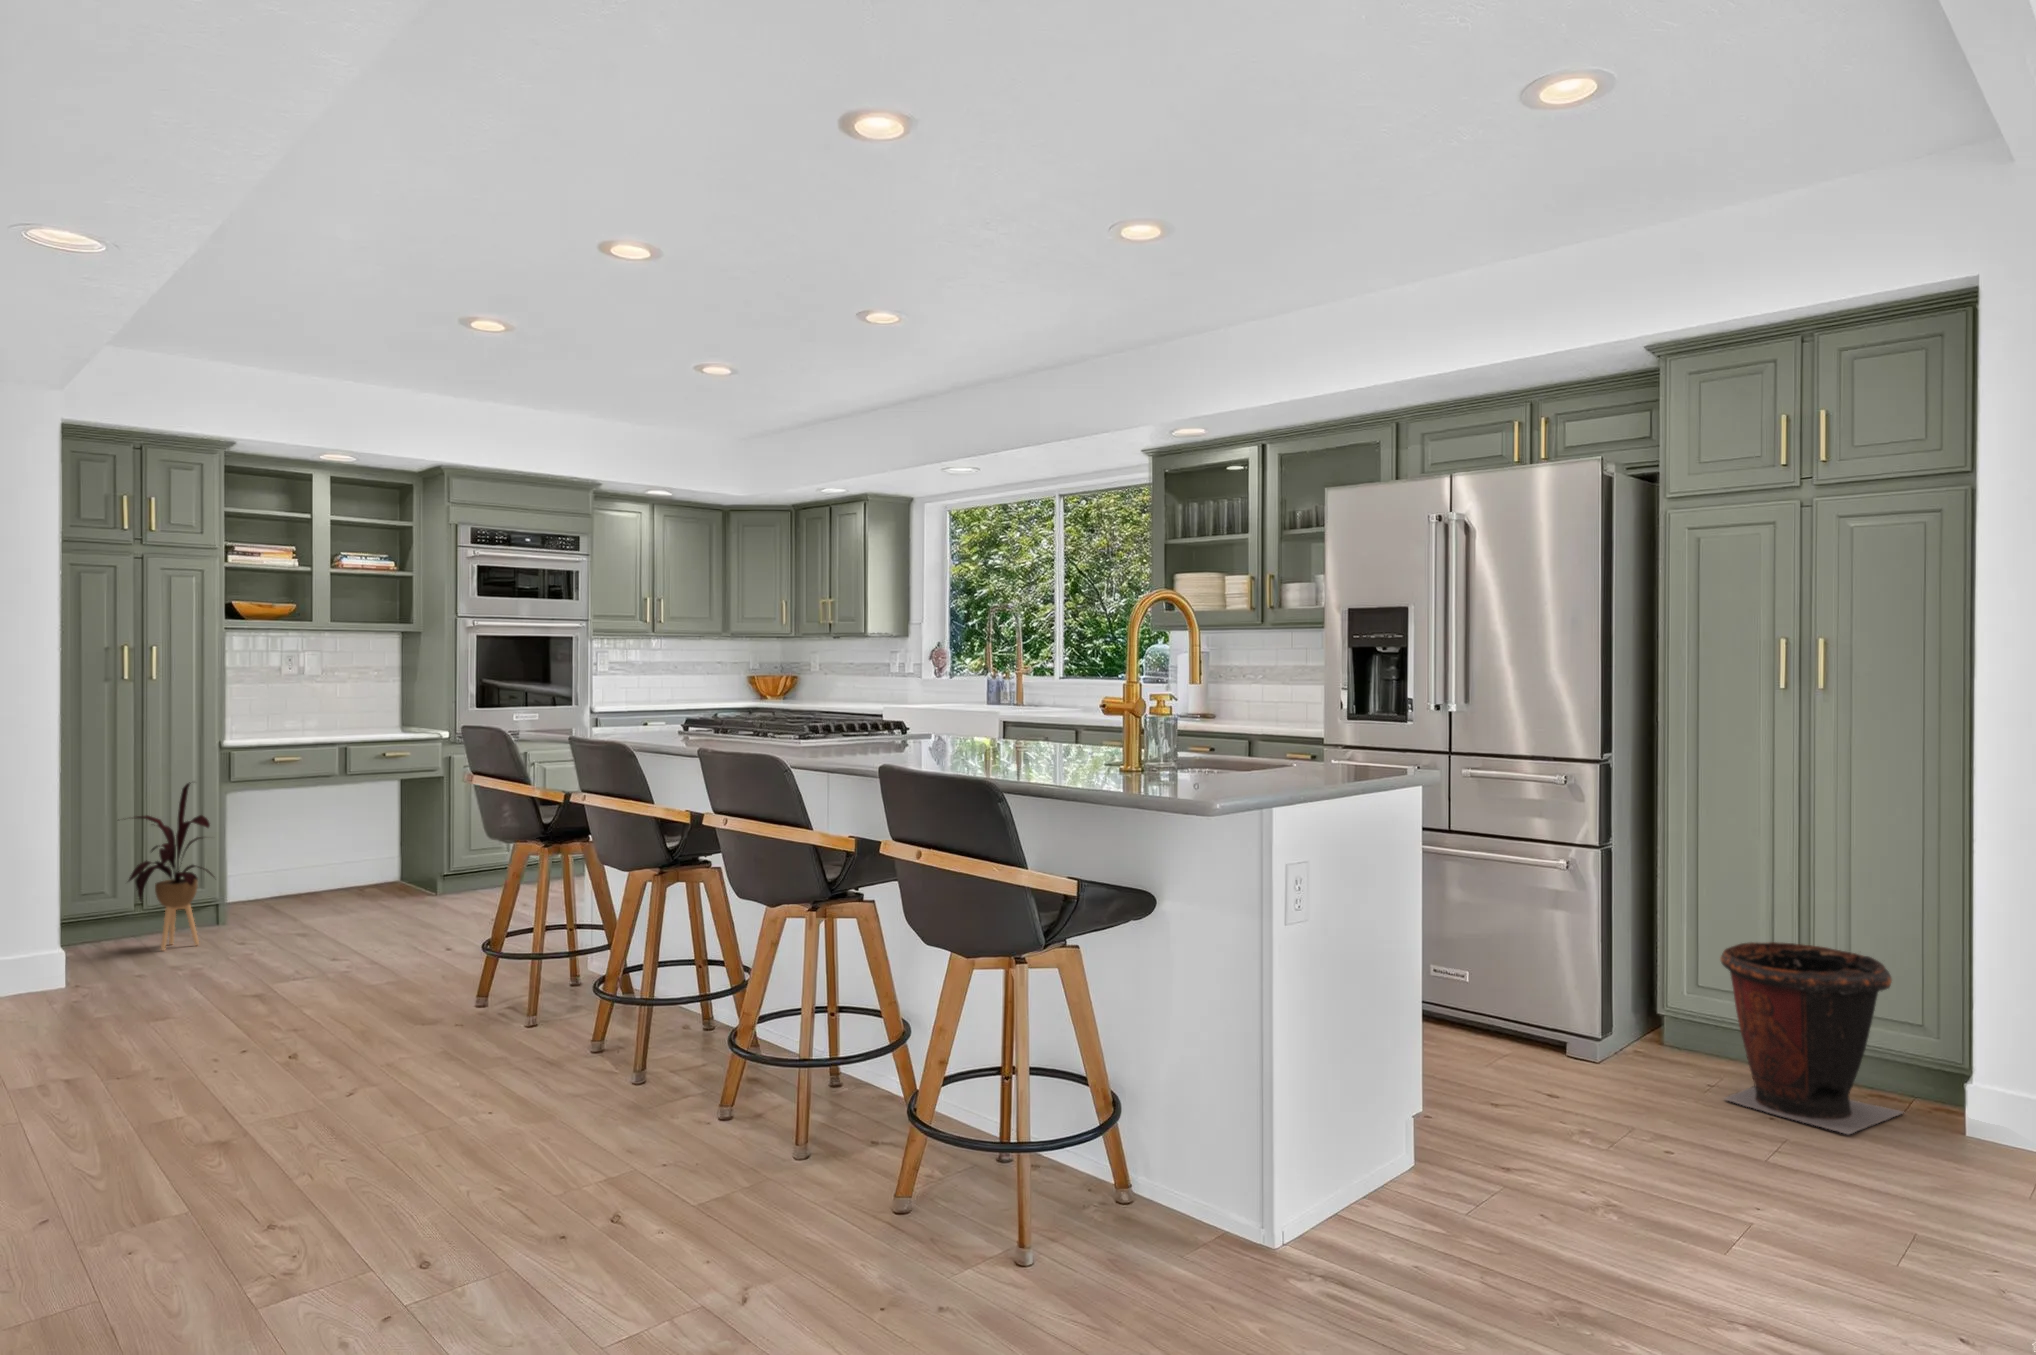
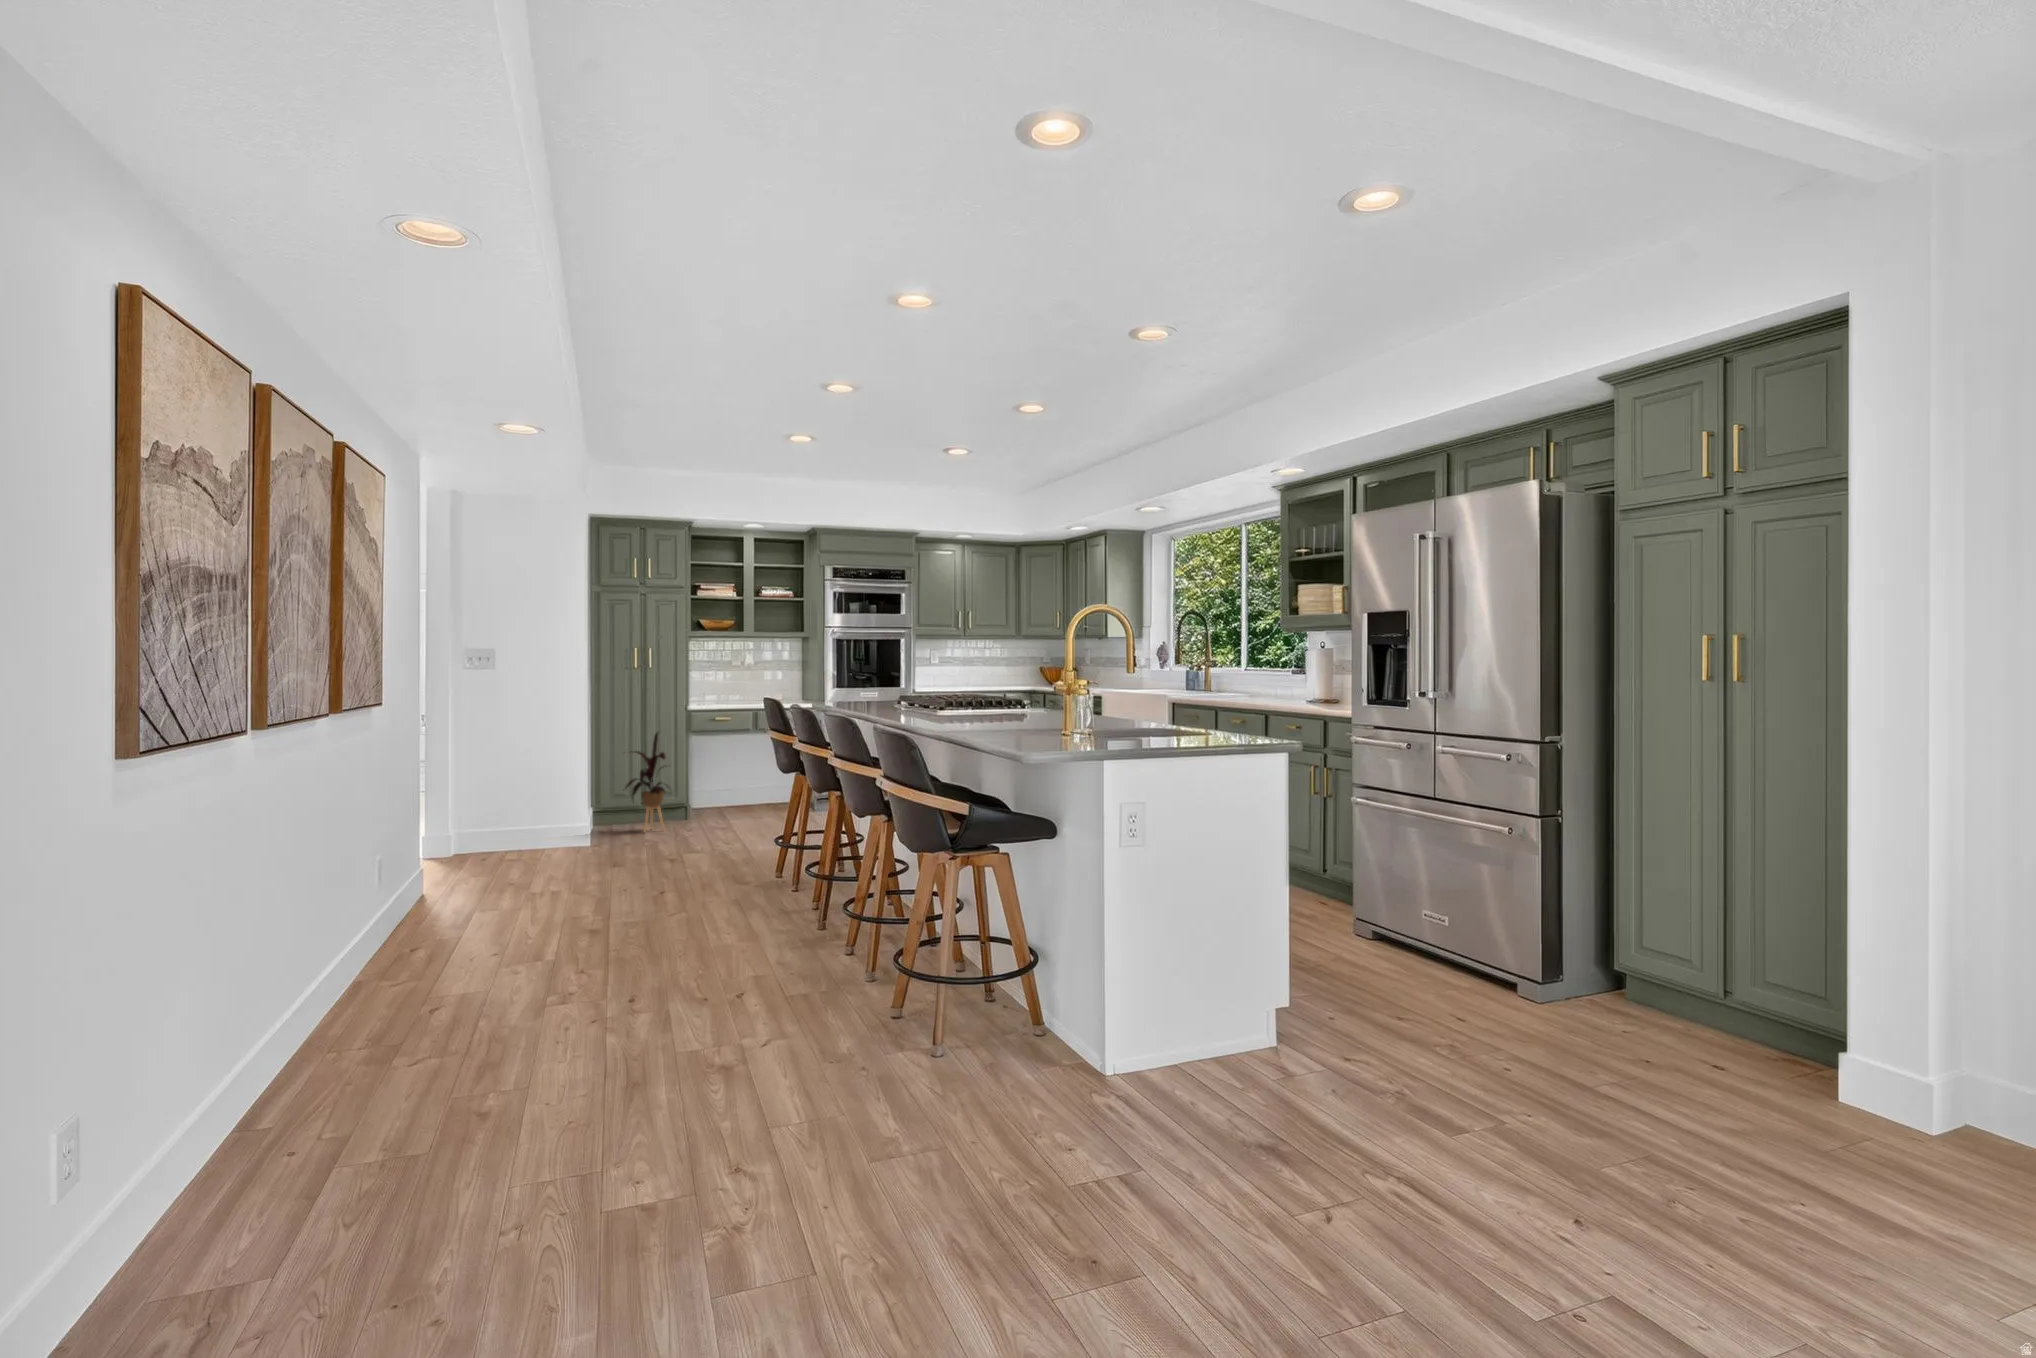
waste bin: present [1720,942,1905,1134] -> none [1614,908,1794,1081]

